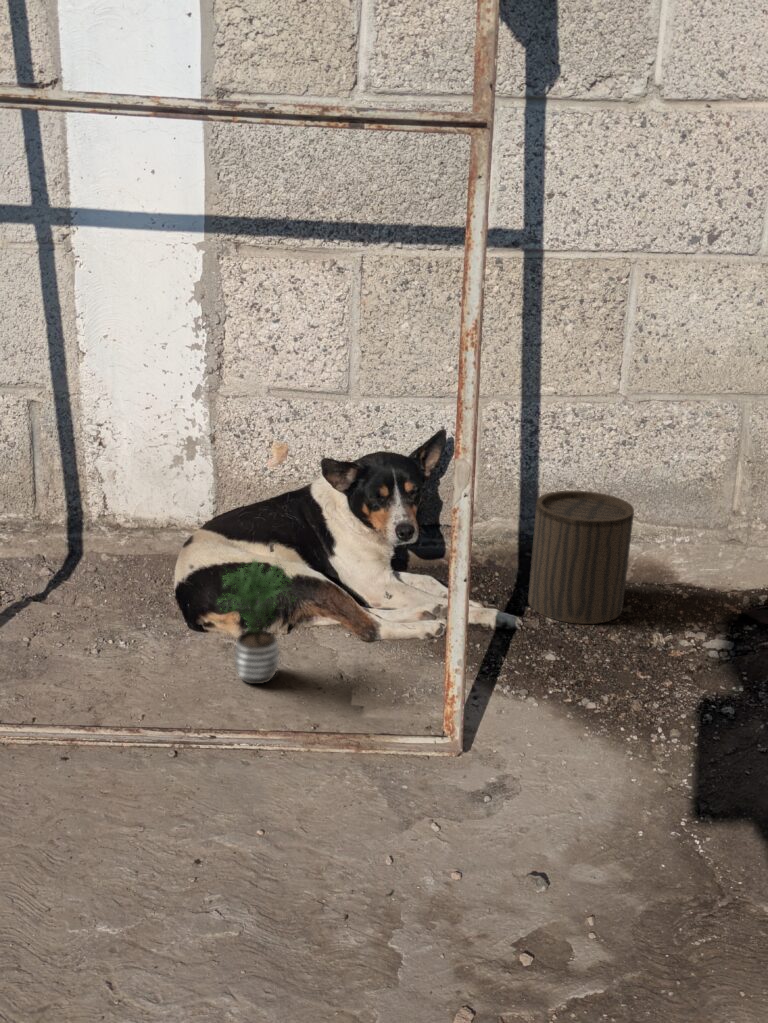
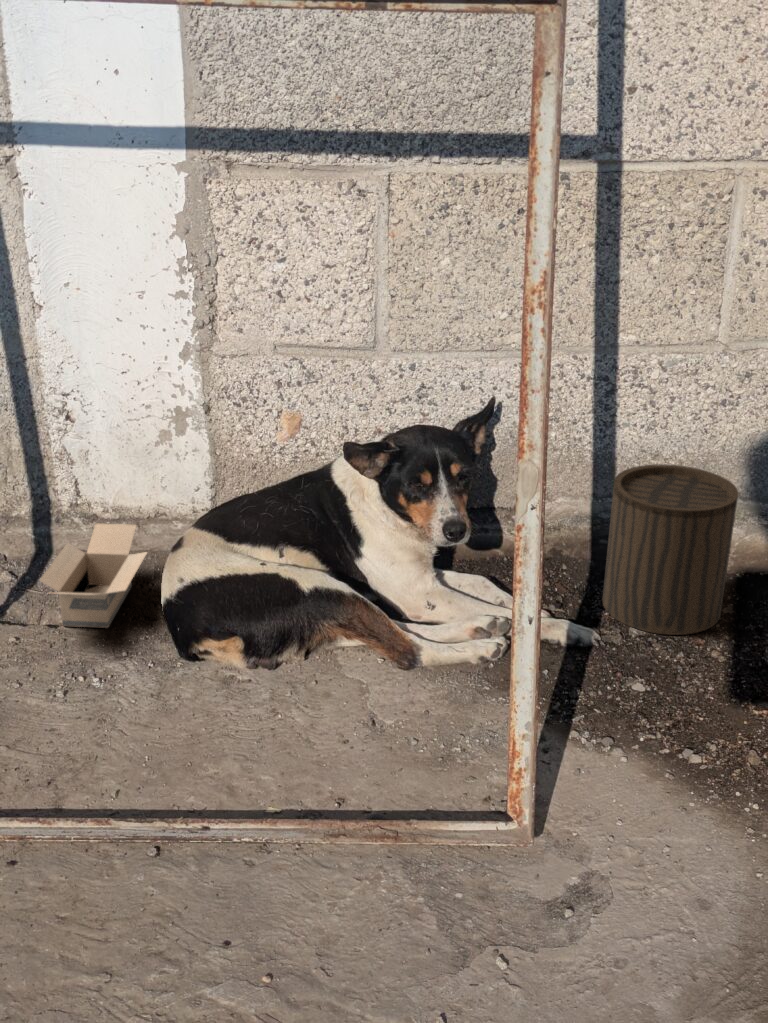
cardboard box: none [73,530,161,609] -> present [40,524,147,628]
potted plant: present [218,559,294,684] -> none [213,575,321,735]

